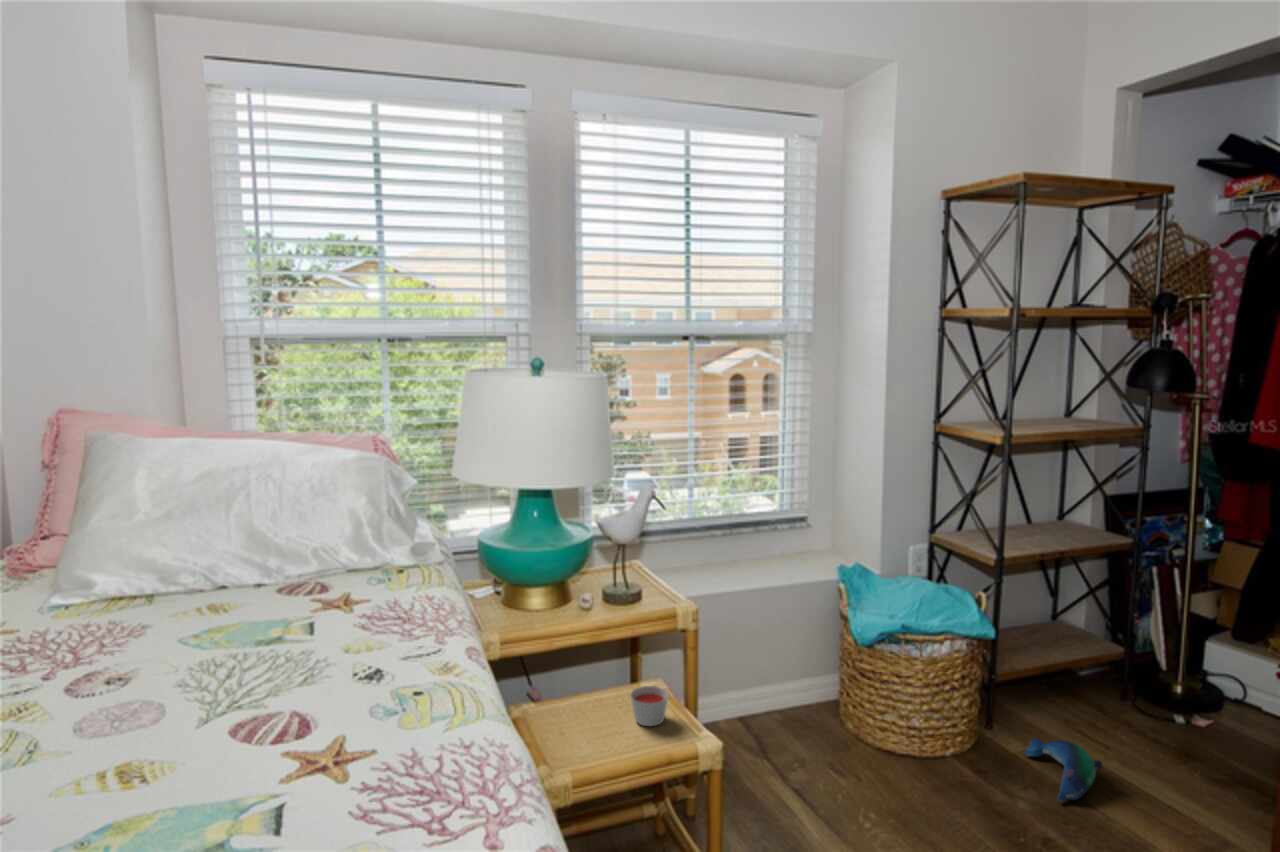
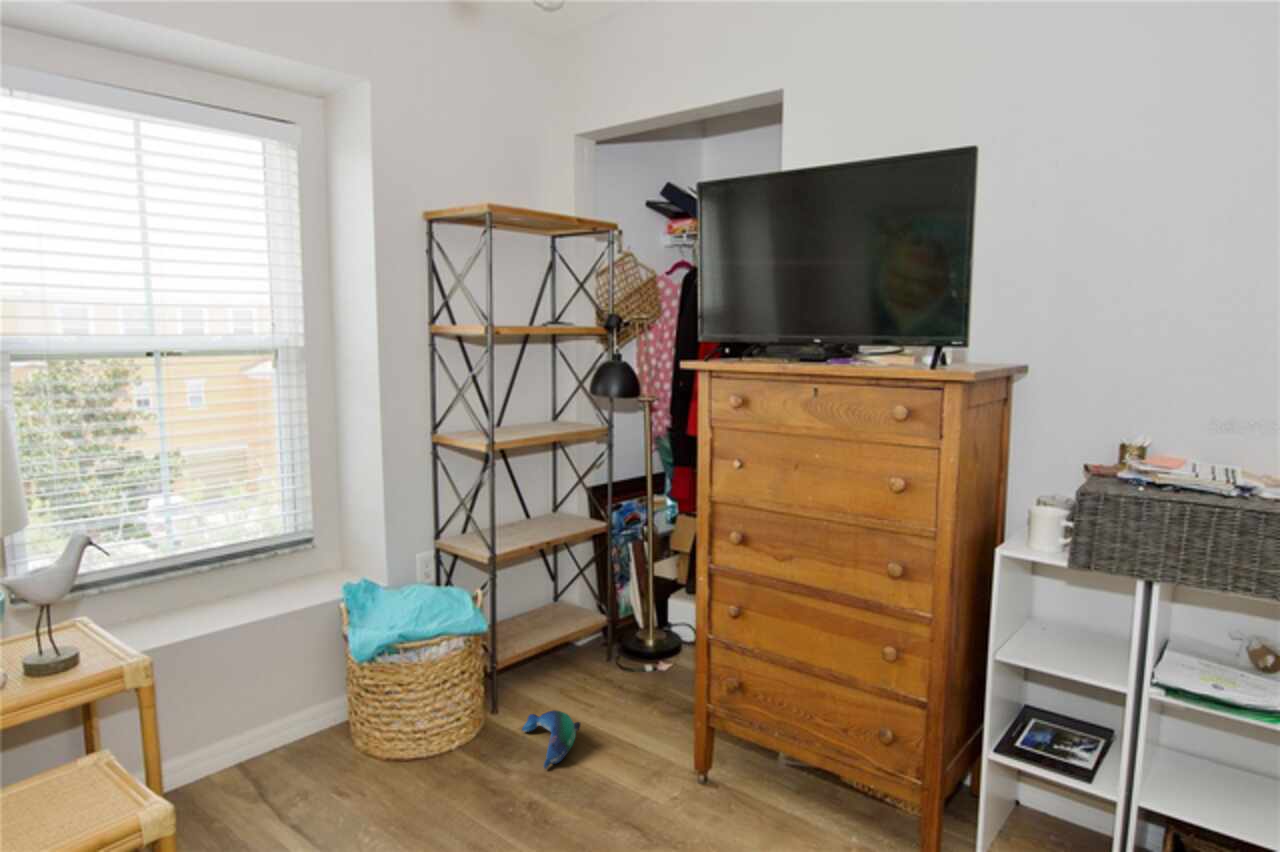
candle: present [630,686,668,726] -> none [39,764,95,815]

